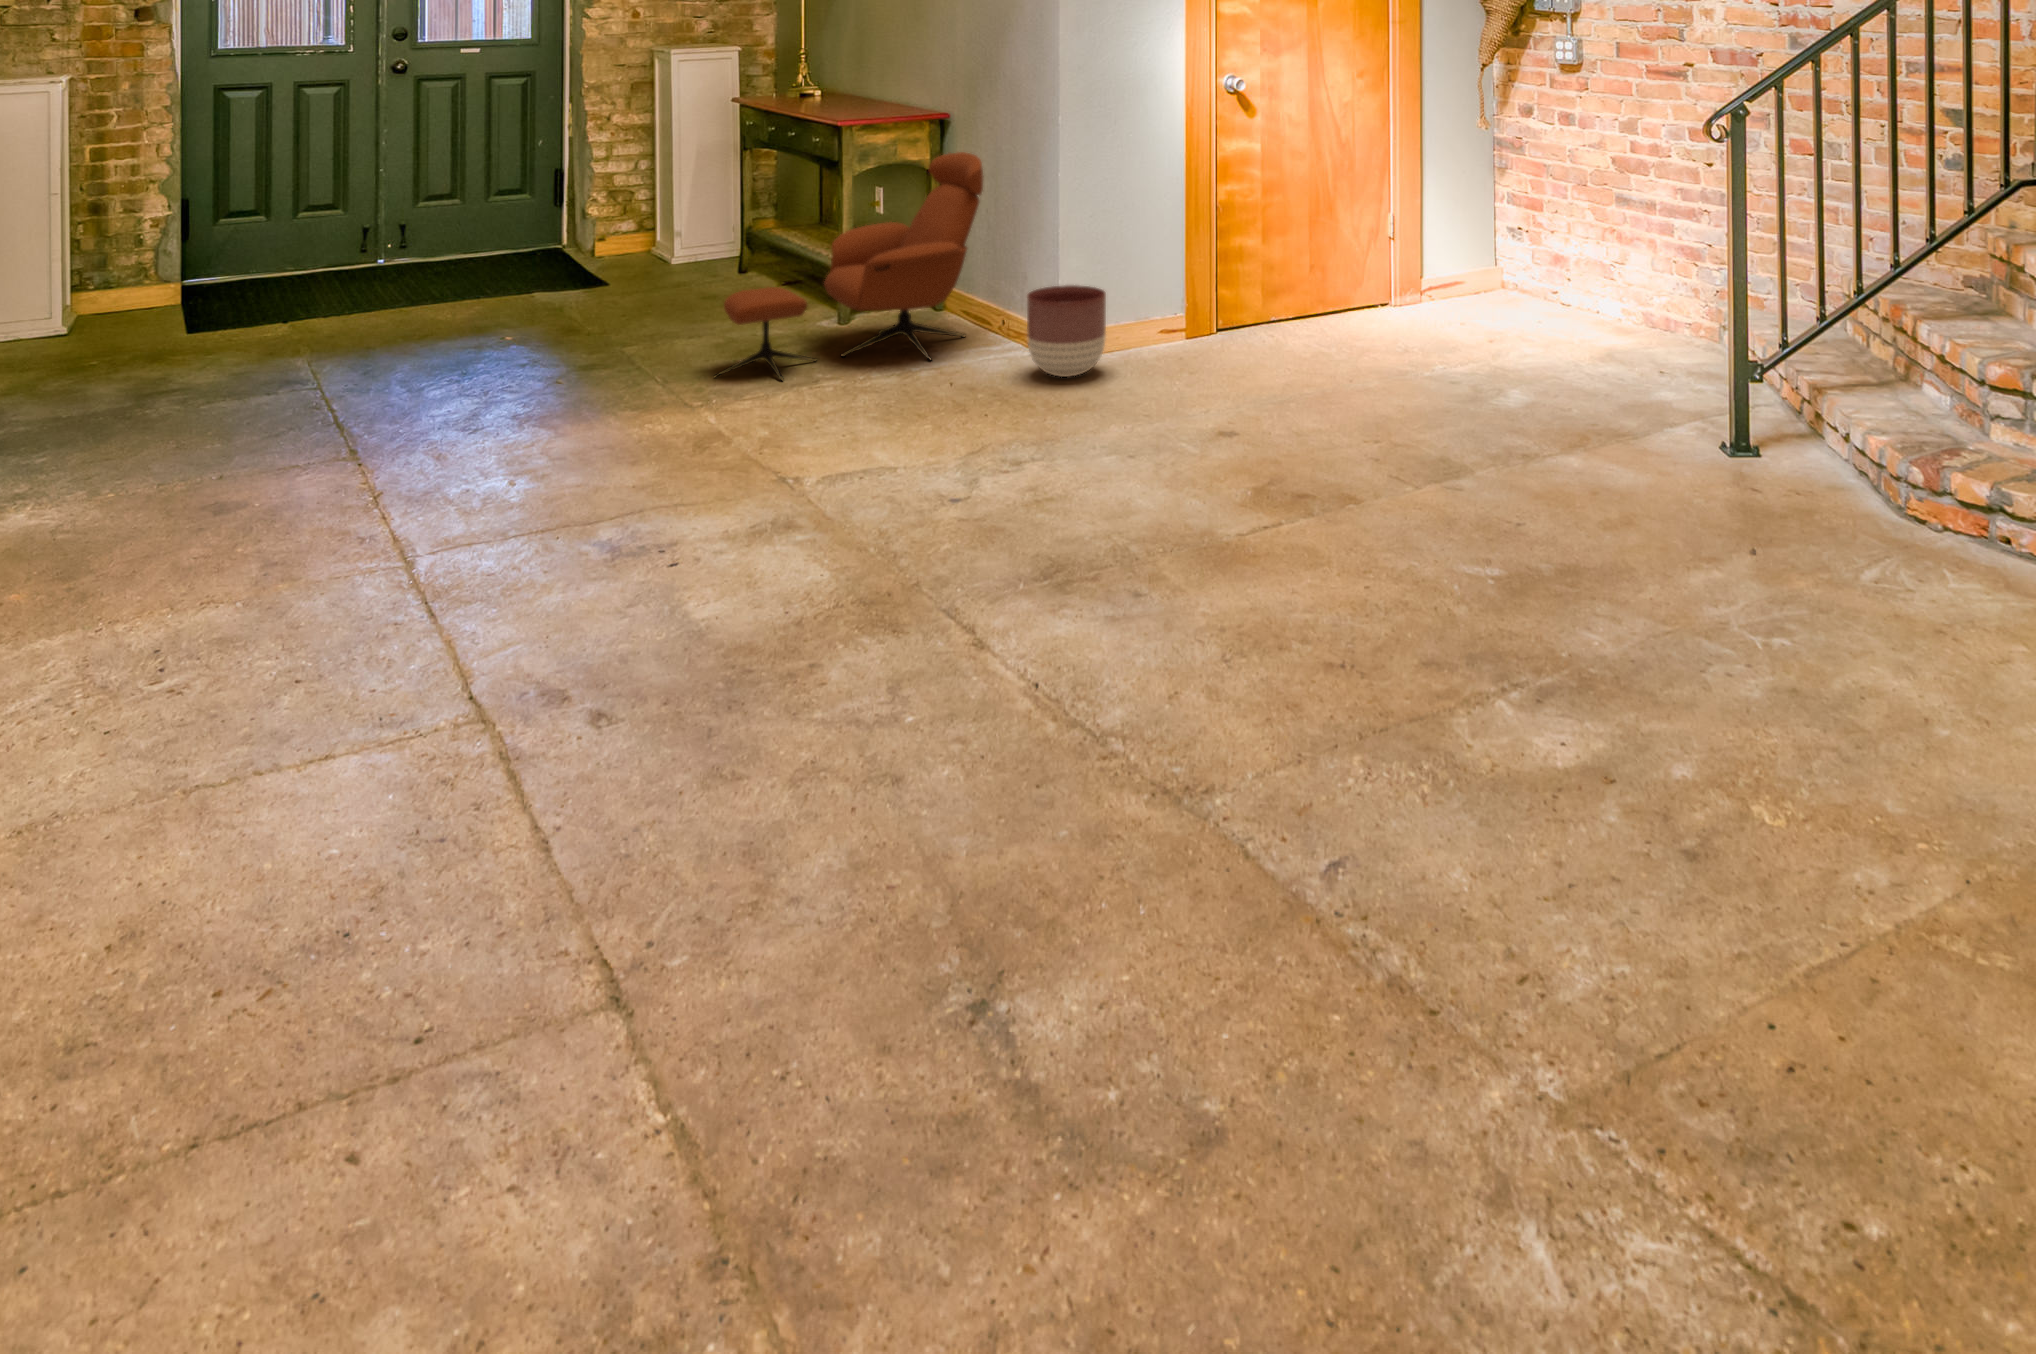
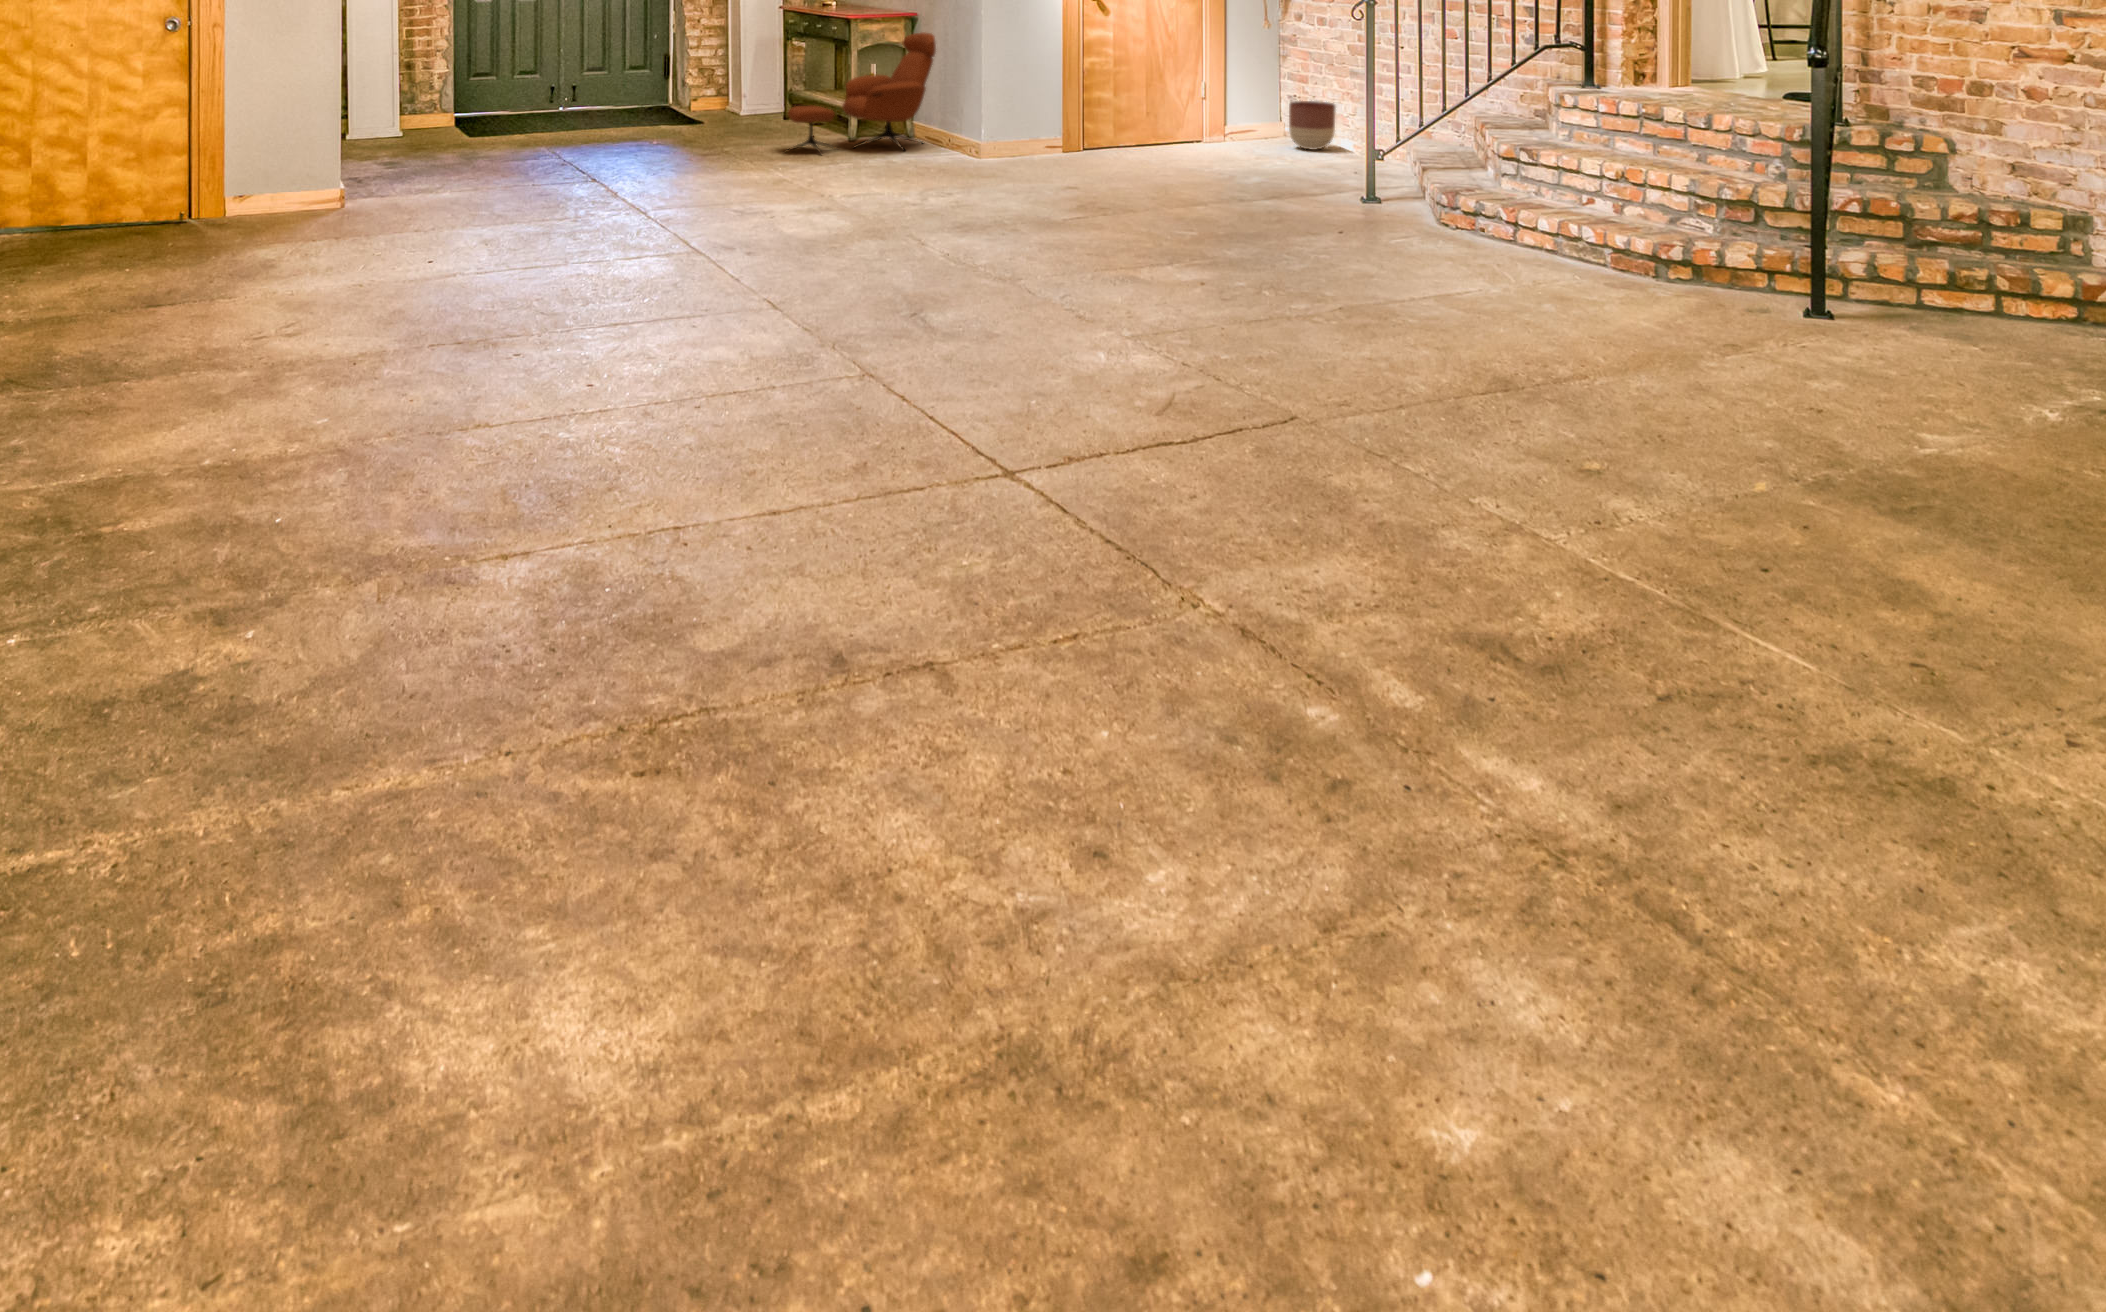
planter: present [1027,285,1106,377] -> present [1289,101,1336,149]

